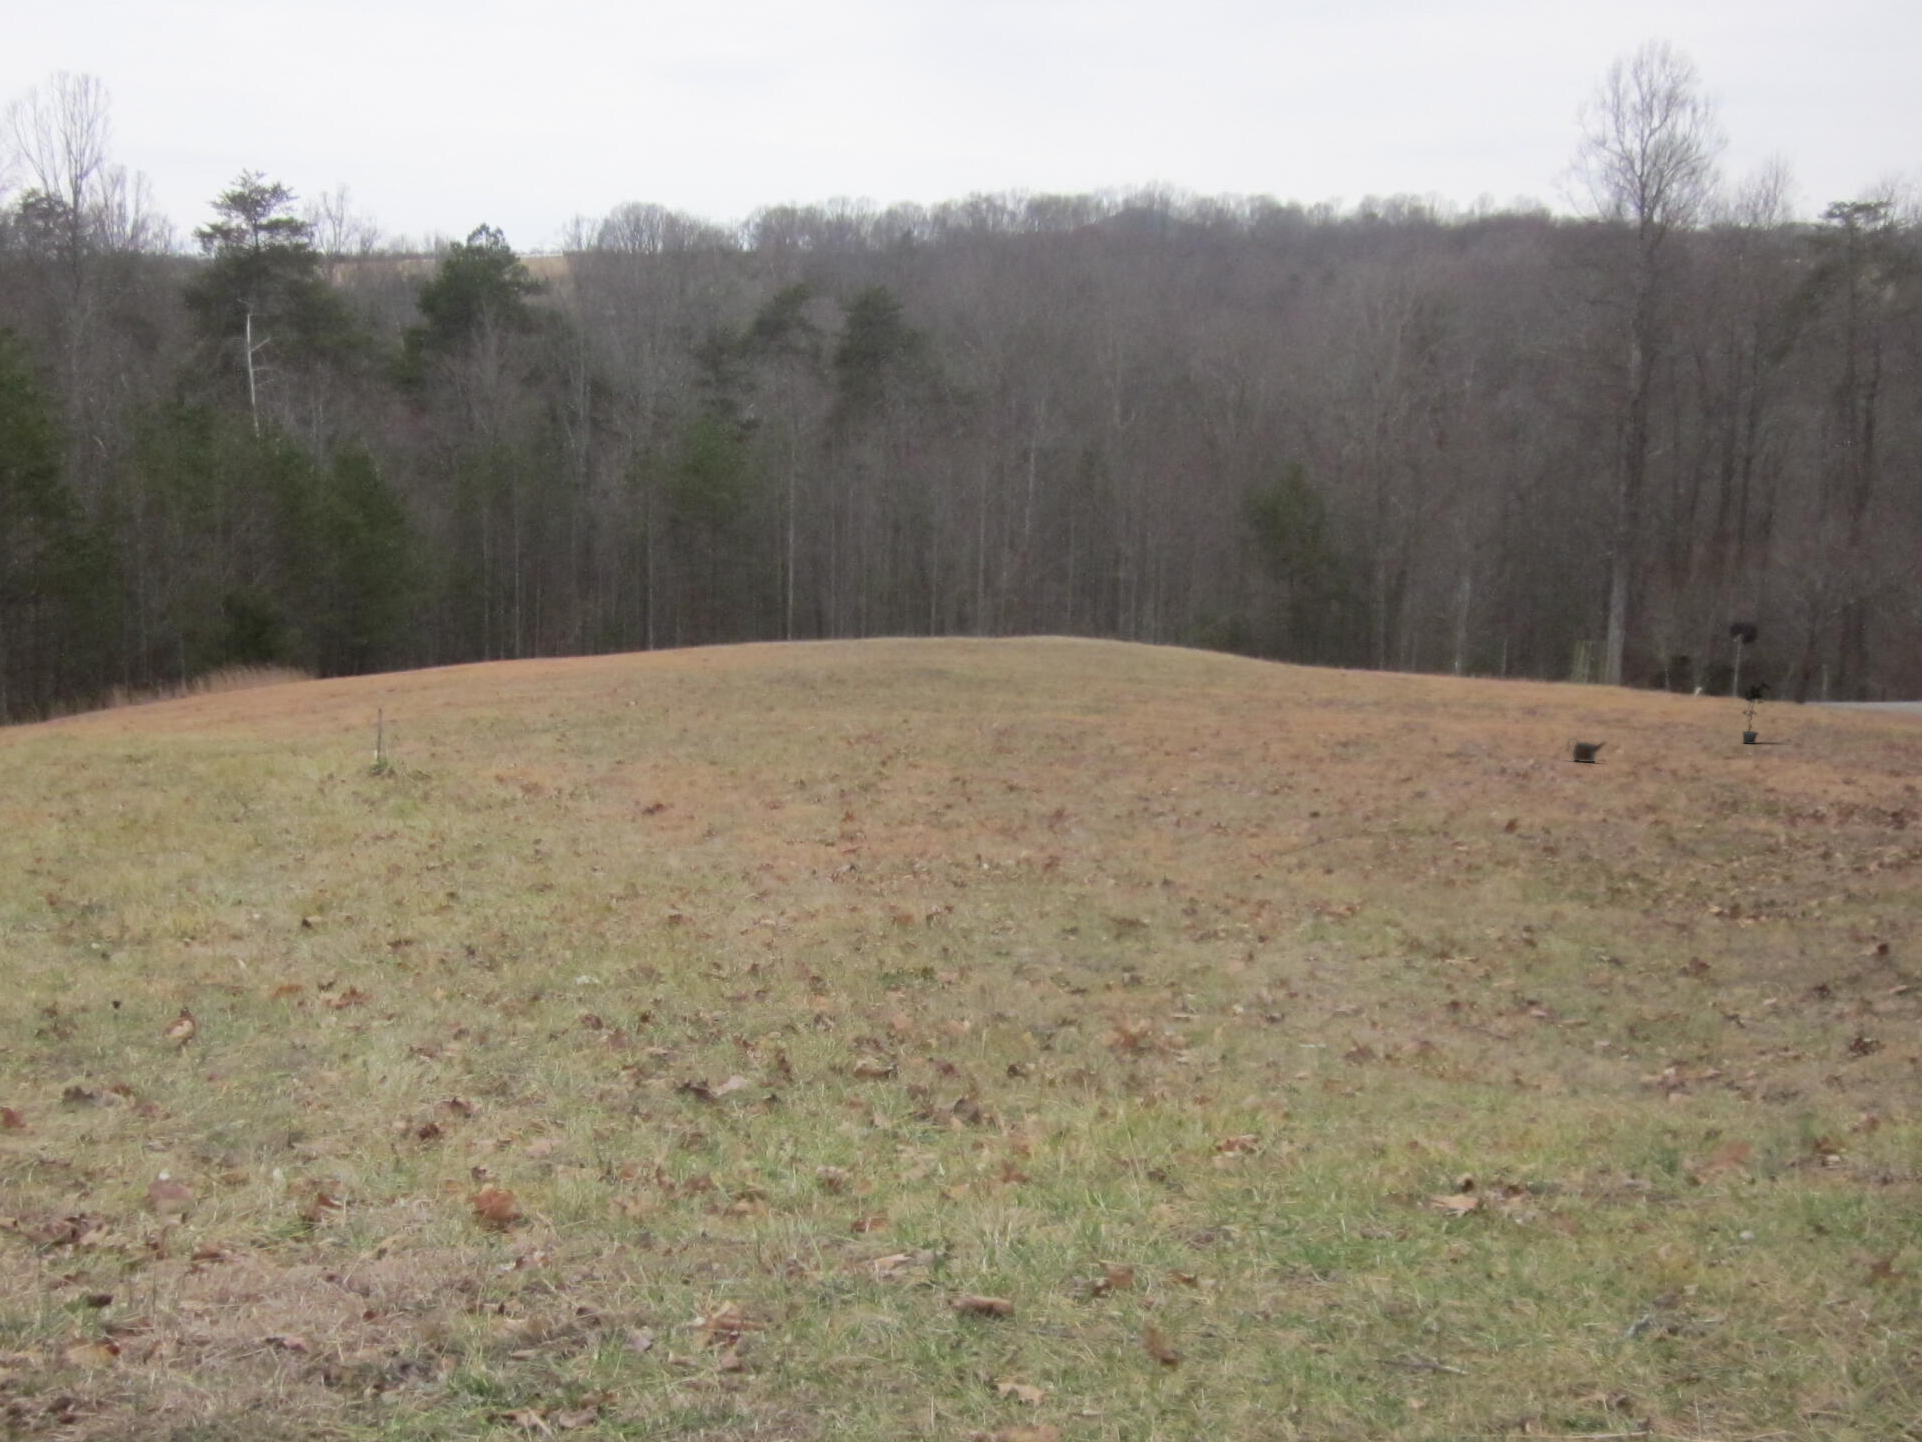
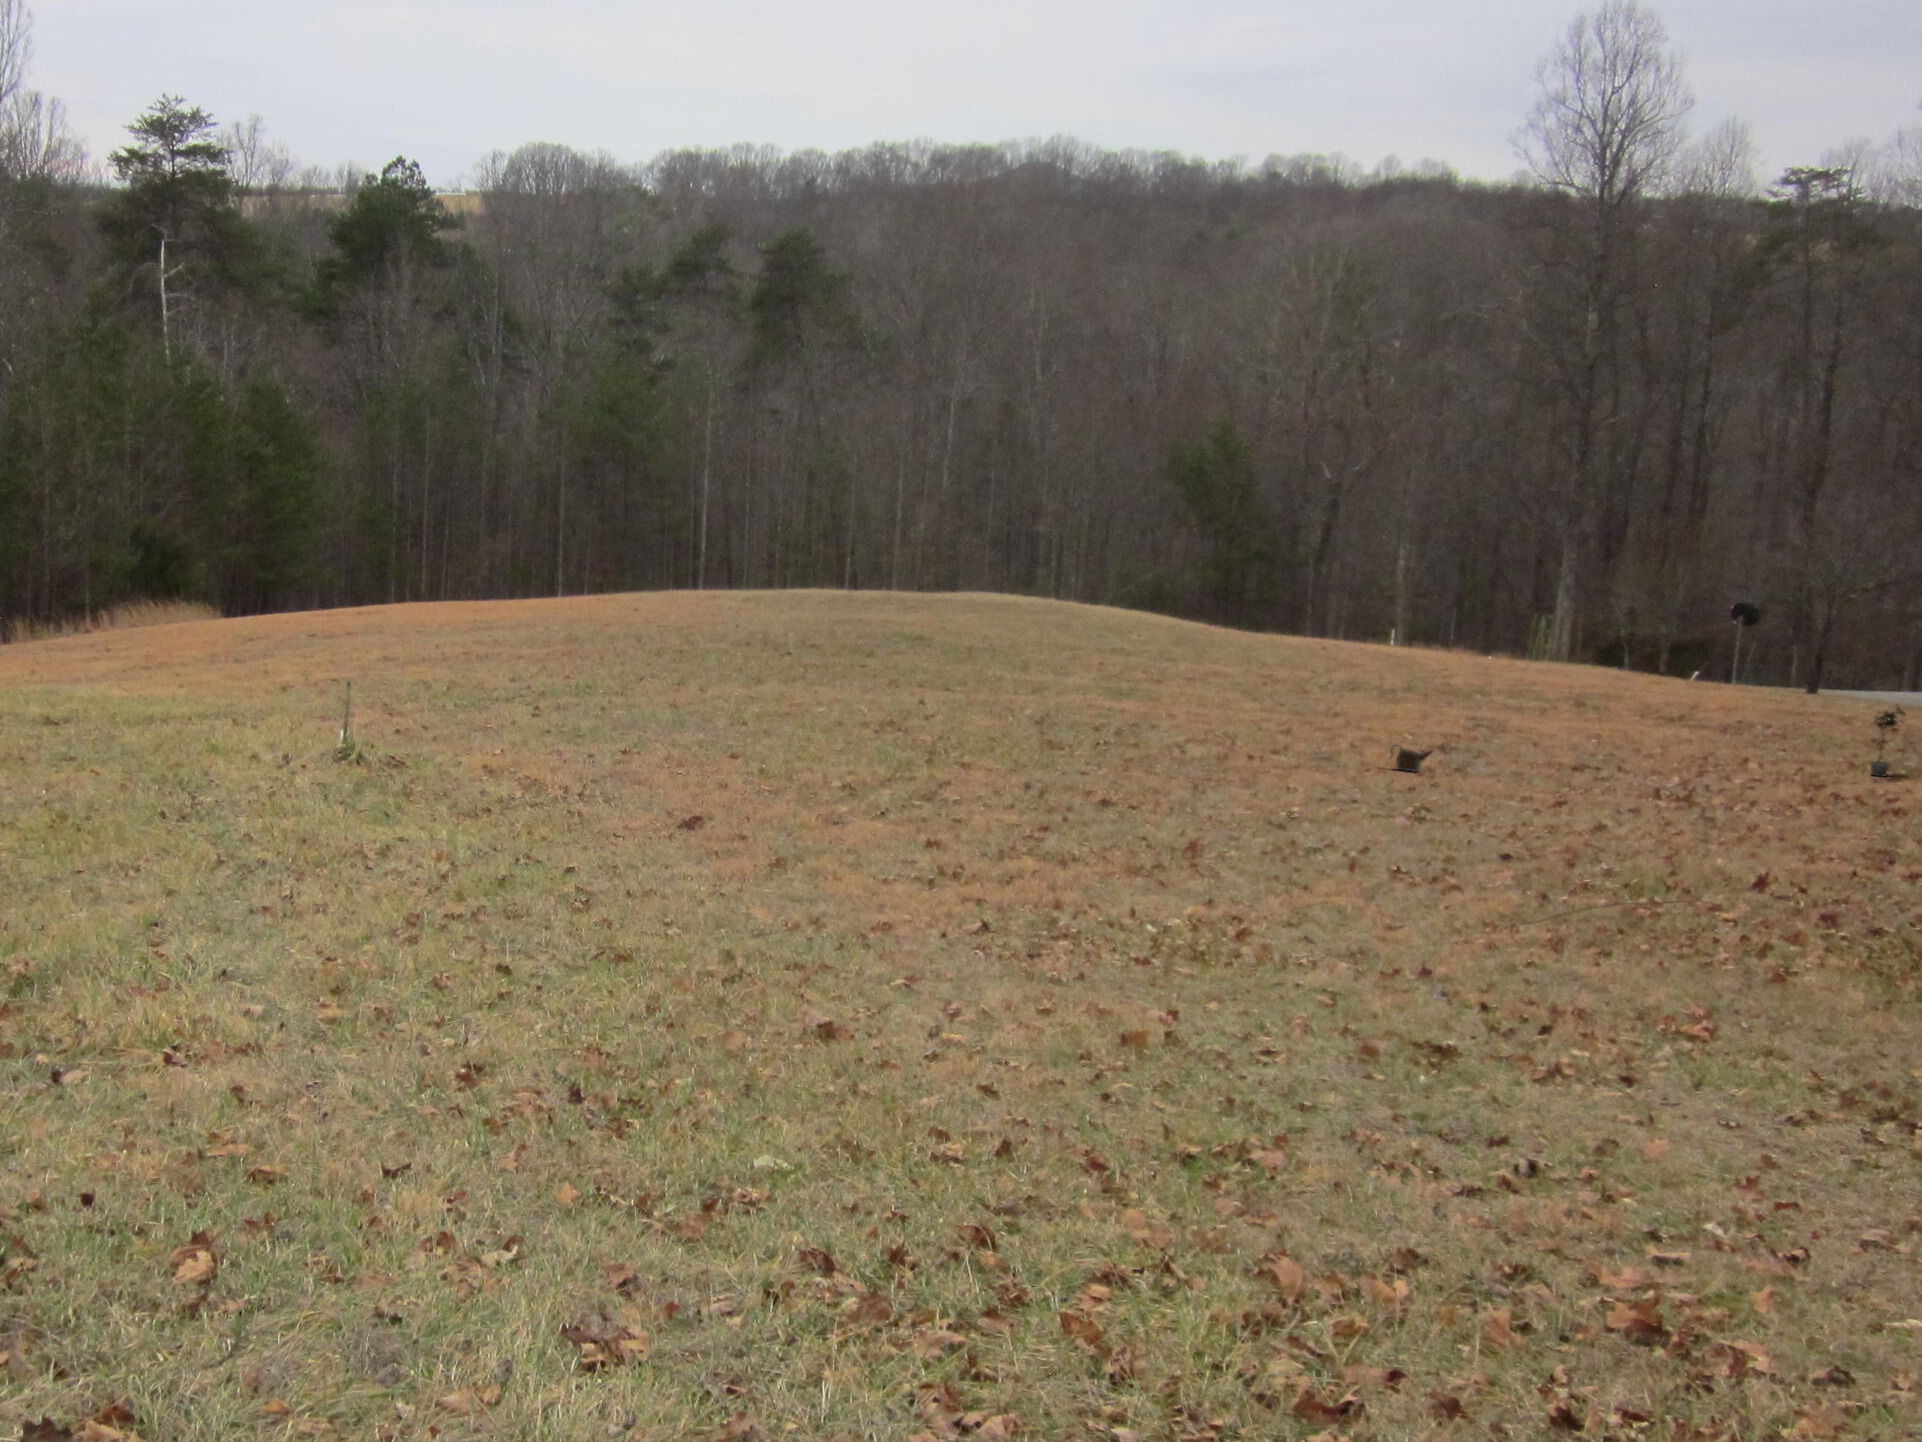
watering can: present [1573,741,1607,762] -> present [1391,744,1433,772]

